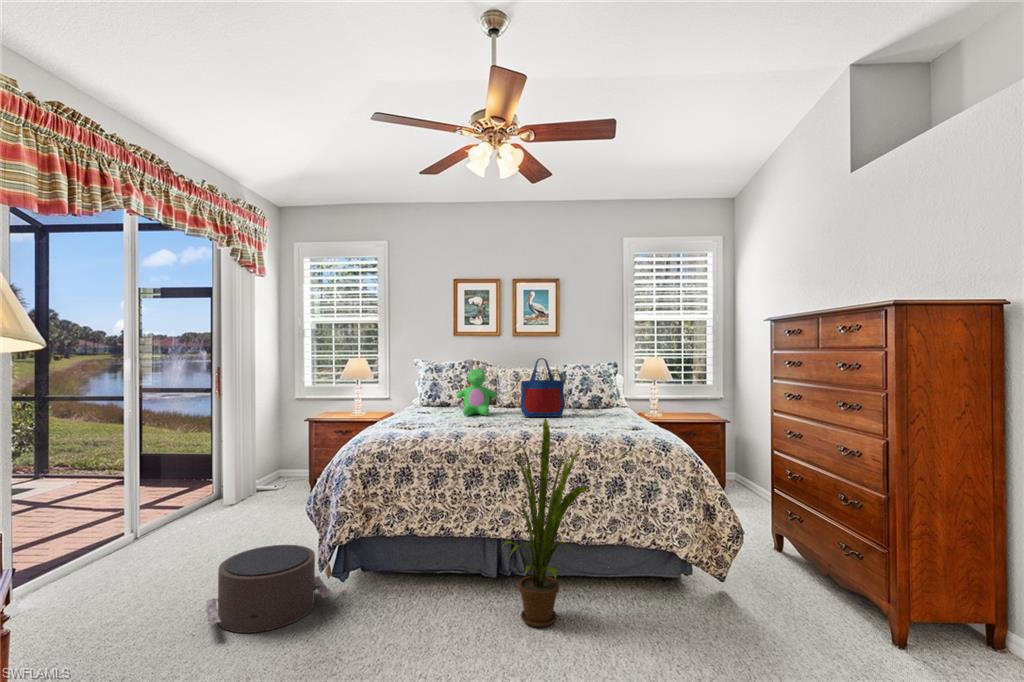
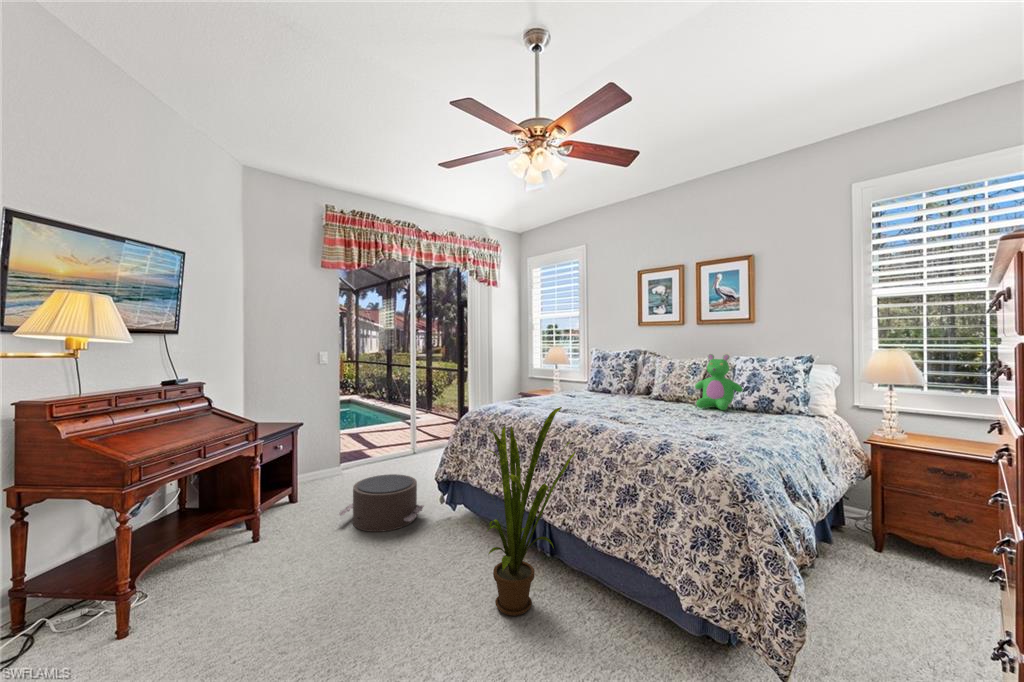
tote bag: present [521,358,564,417] -> none [632,346,678,411]
teddy bear: present [456,365,497,415] -> present [695,354,743,410]

